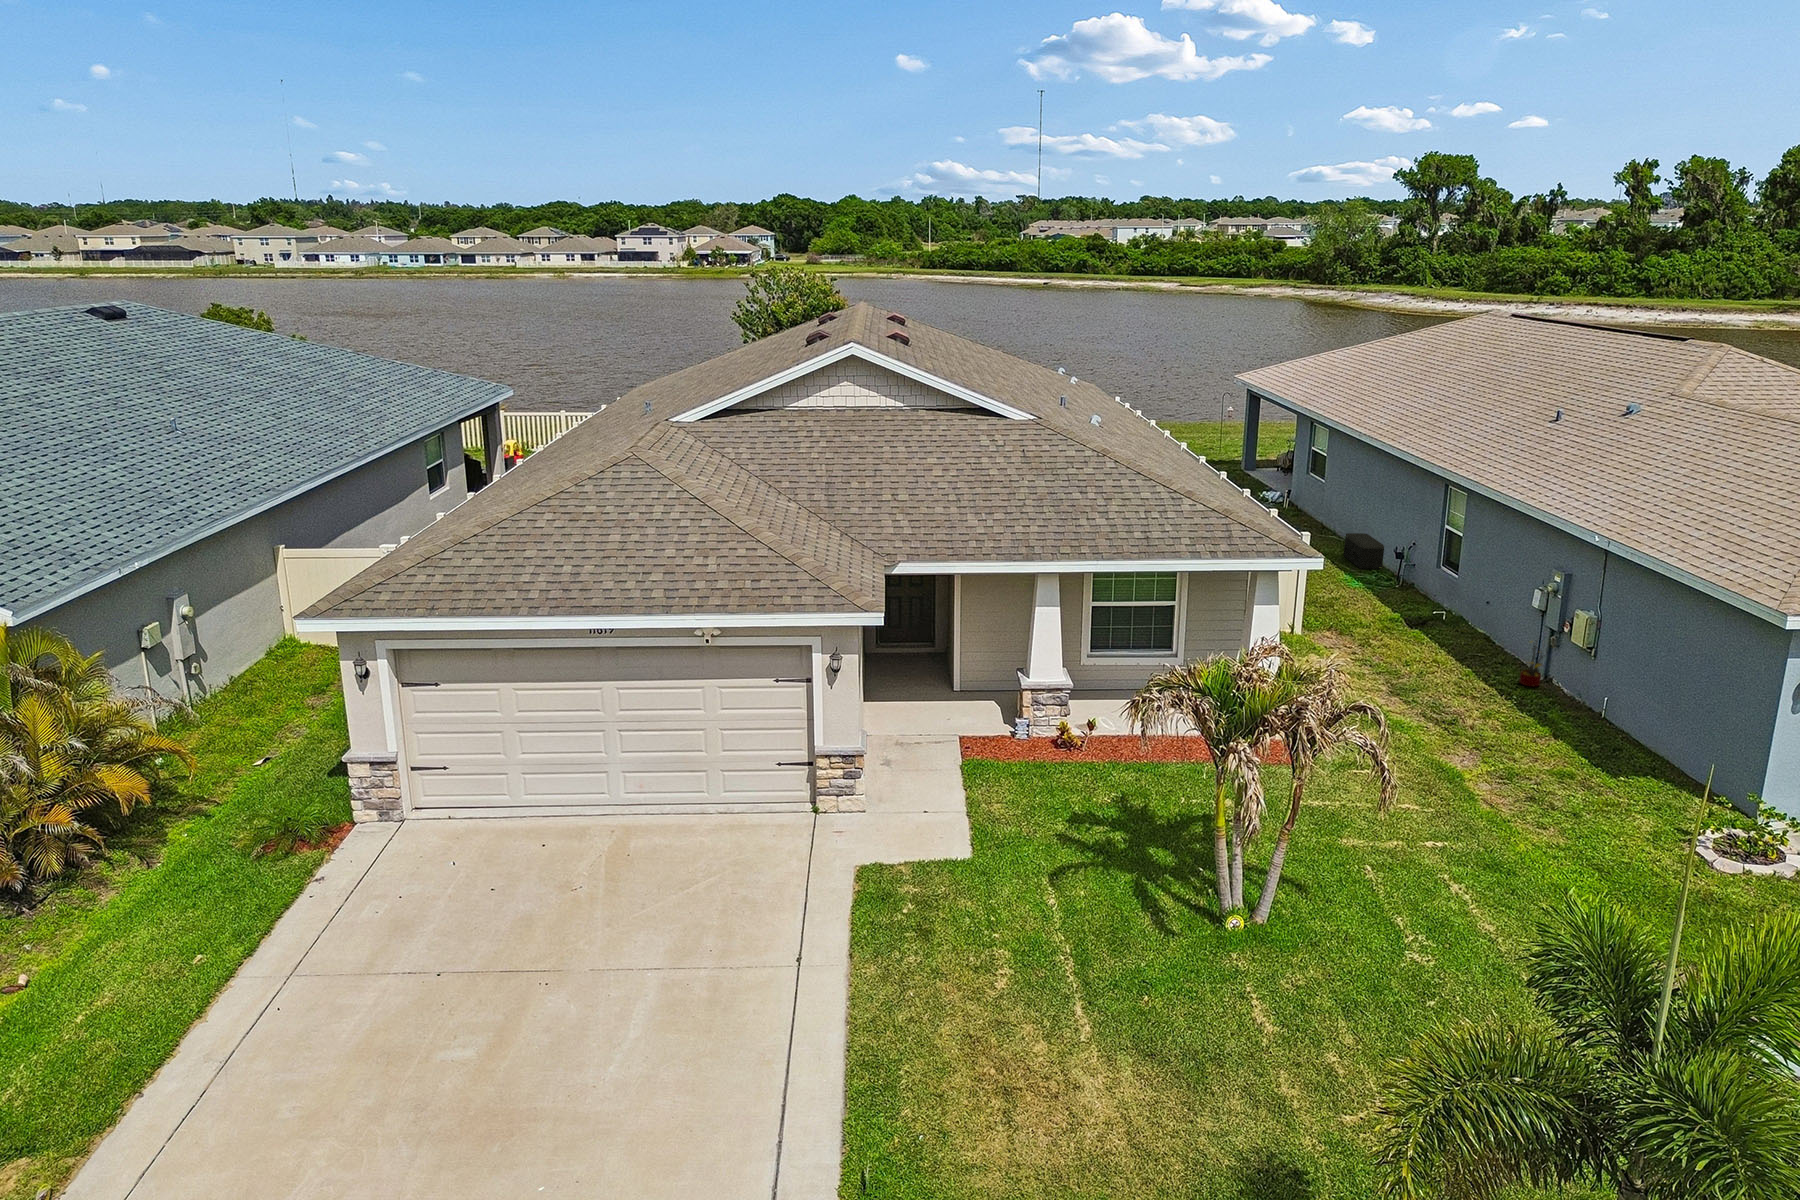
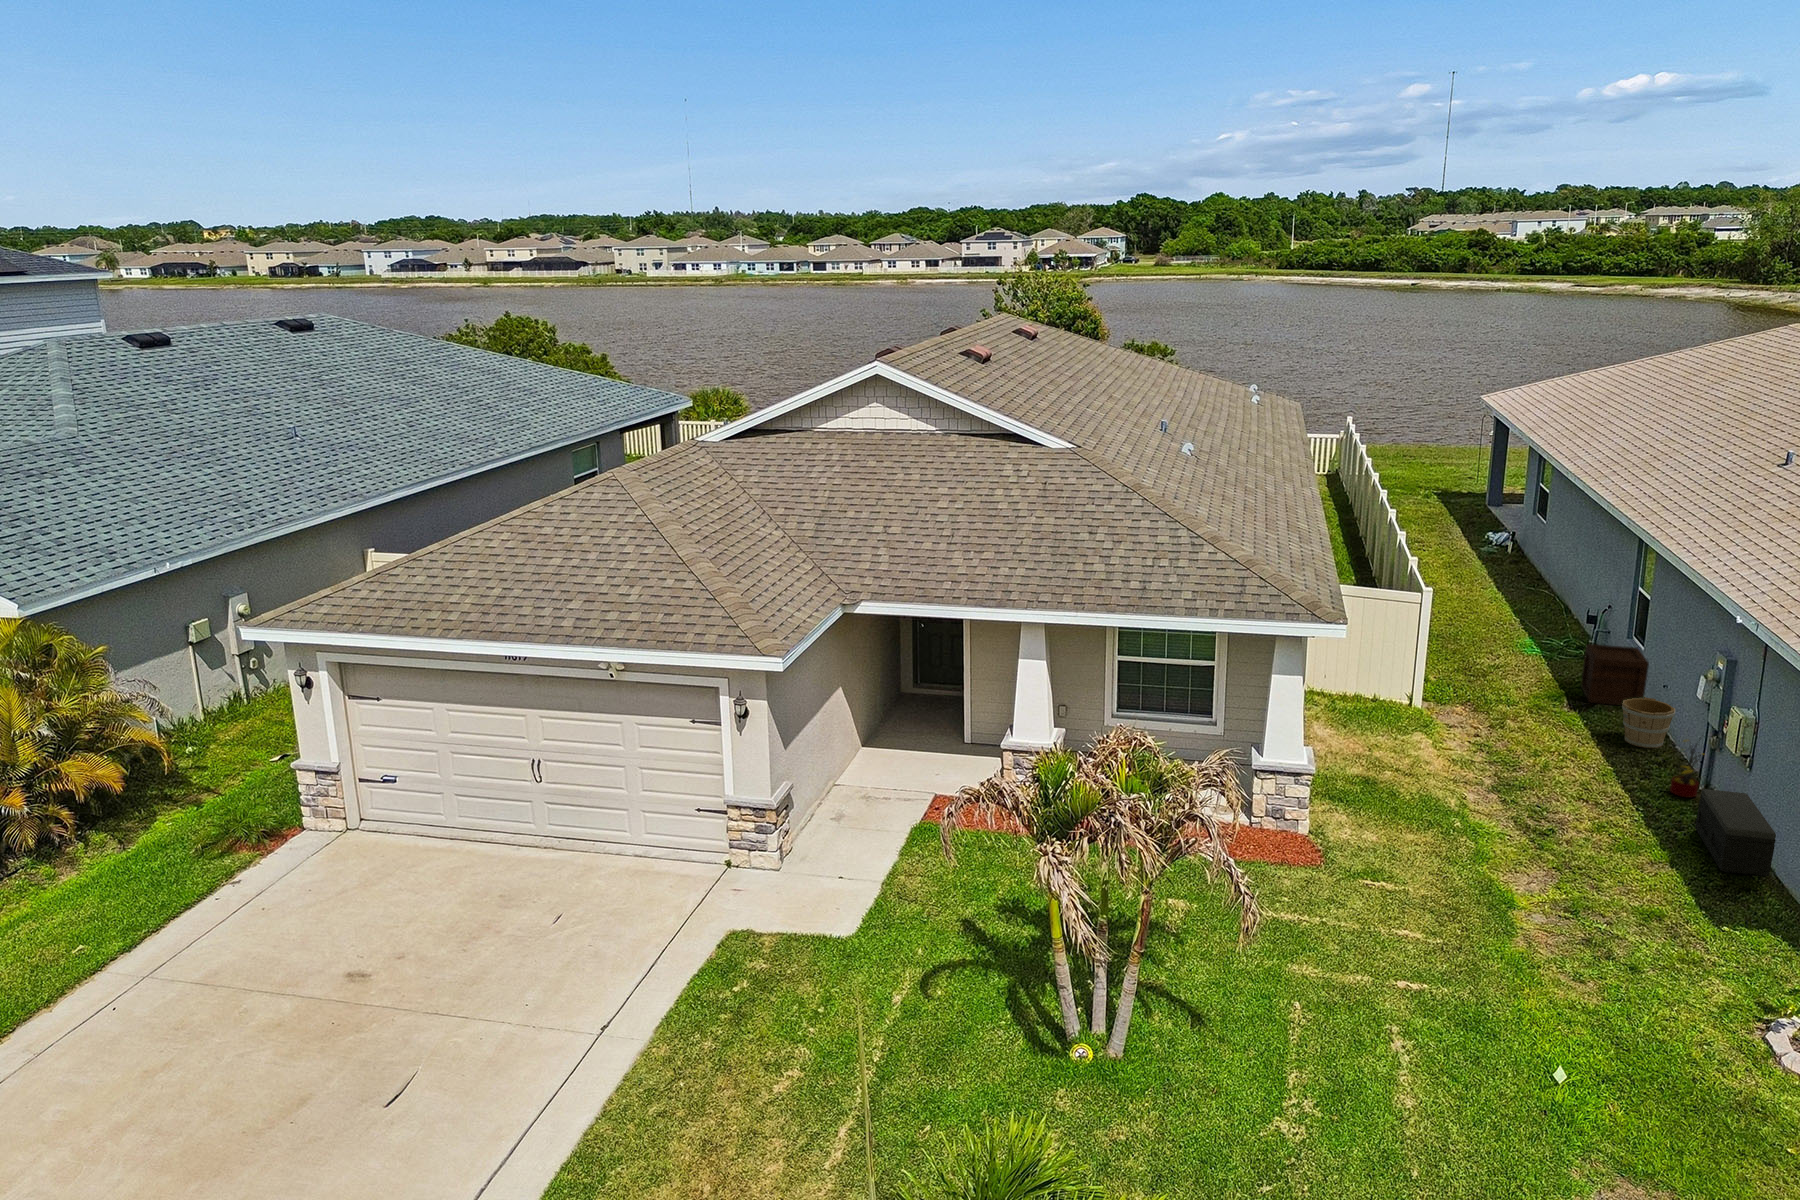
storage bench: present [1344,533,1384,569] -> present [1695,789,1776,877]
wooden crate: none [1408,575,1466,623] -> present [1580,644,1649,705]
wooden bucket: none [1461,613,1503,653] -> present [1622,697,1675,748]

